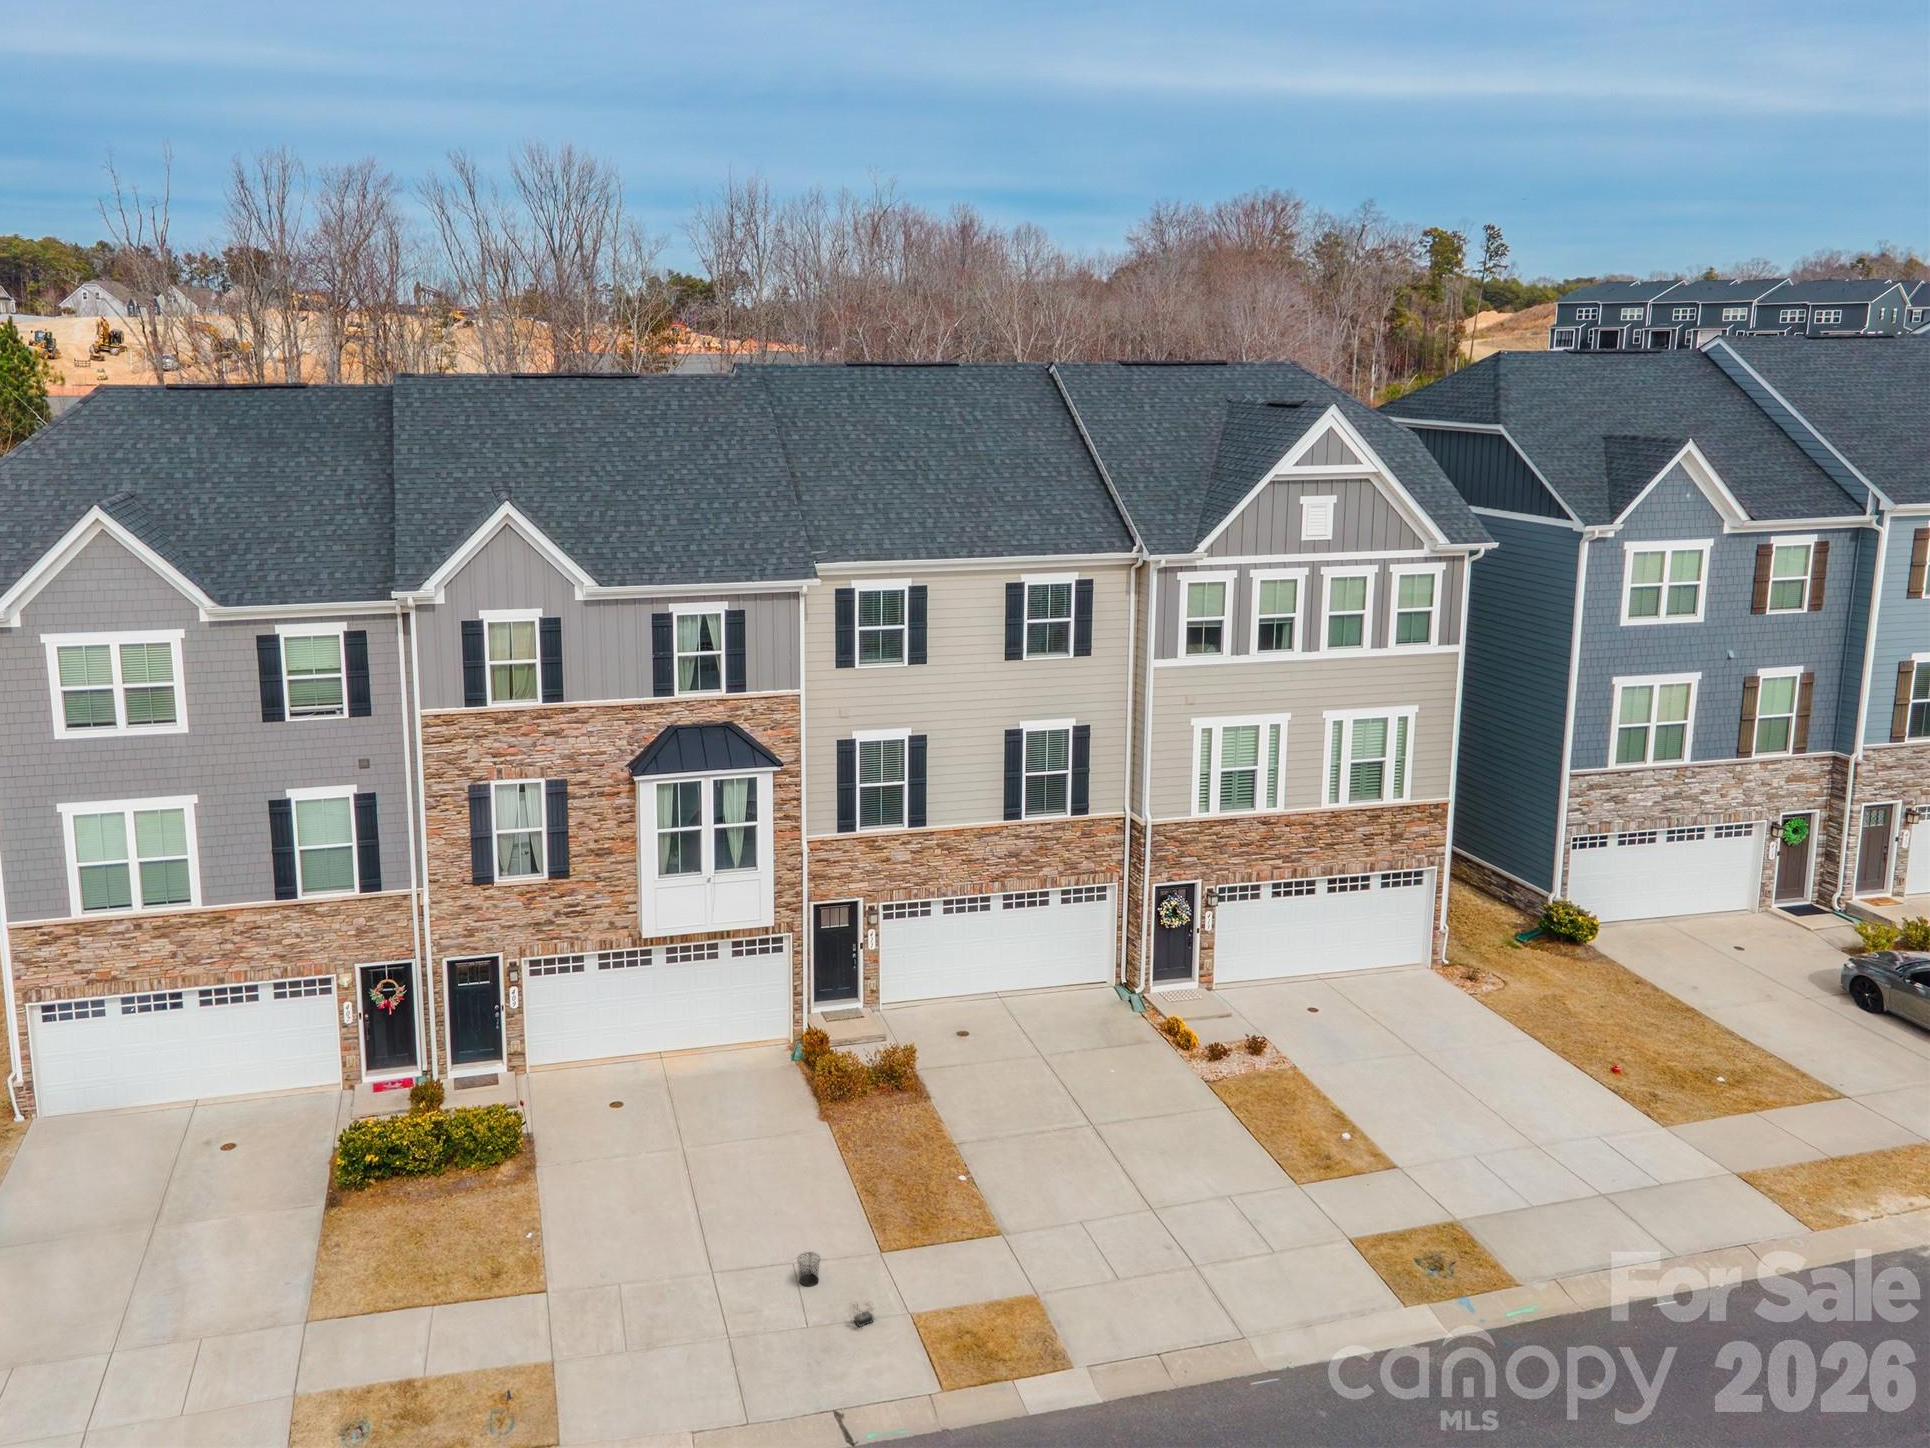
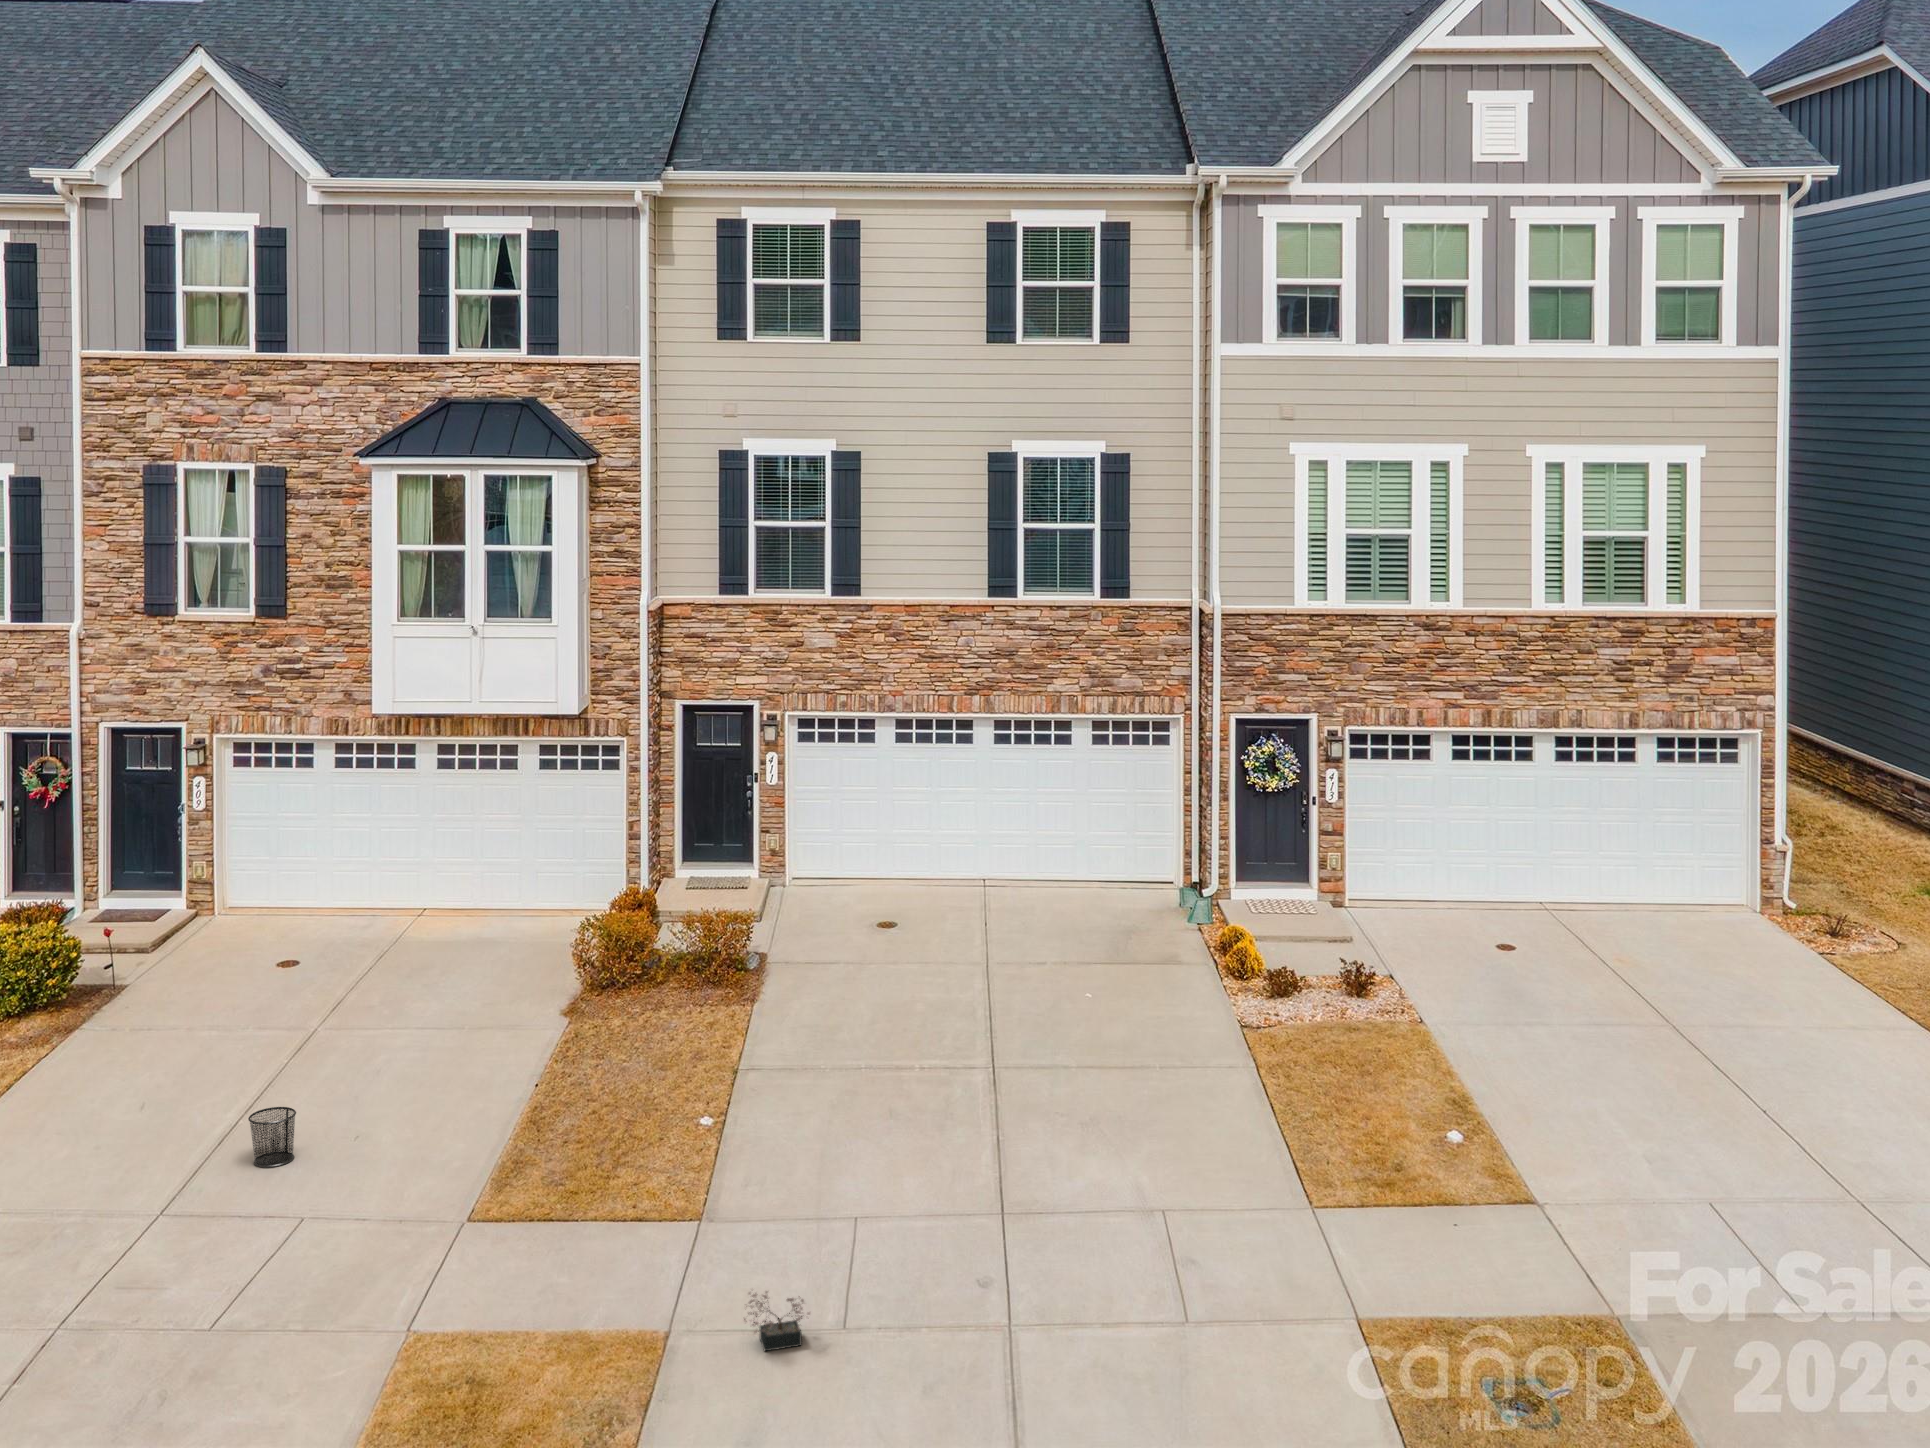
decorative plant: present [850,1303,873,1326] -> present [744,1291,810,1351]

